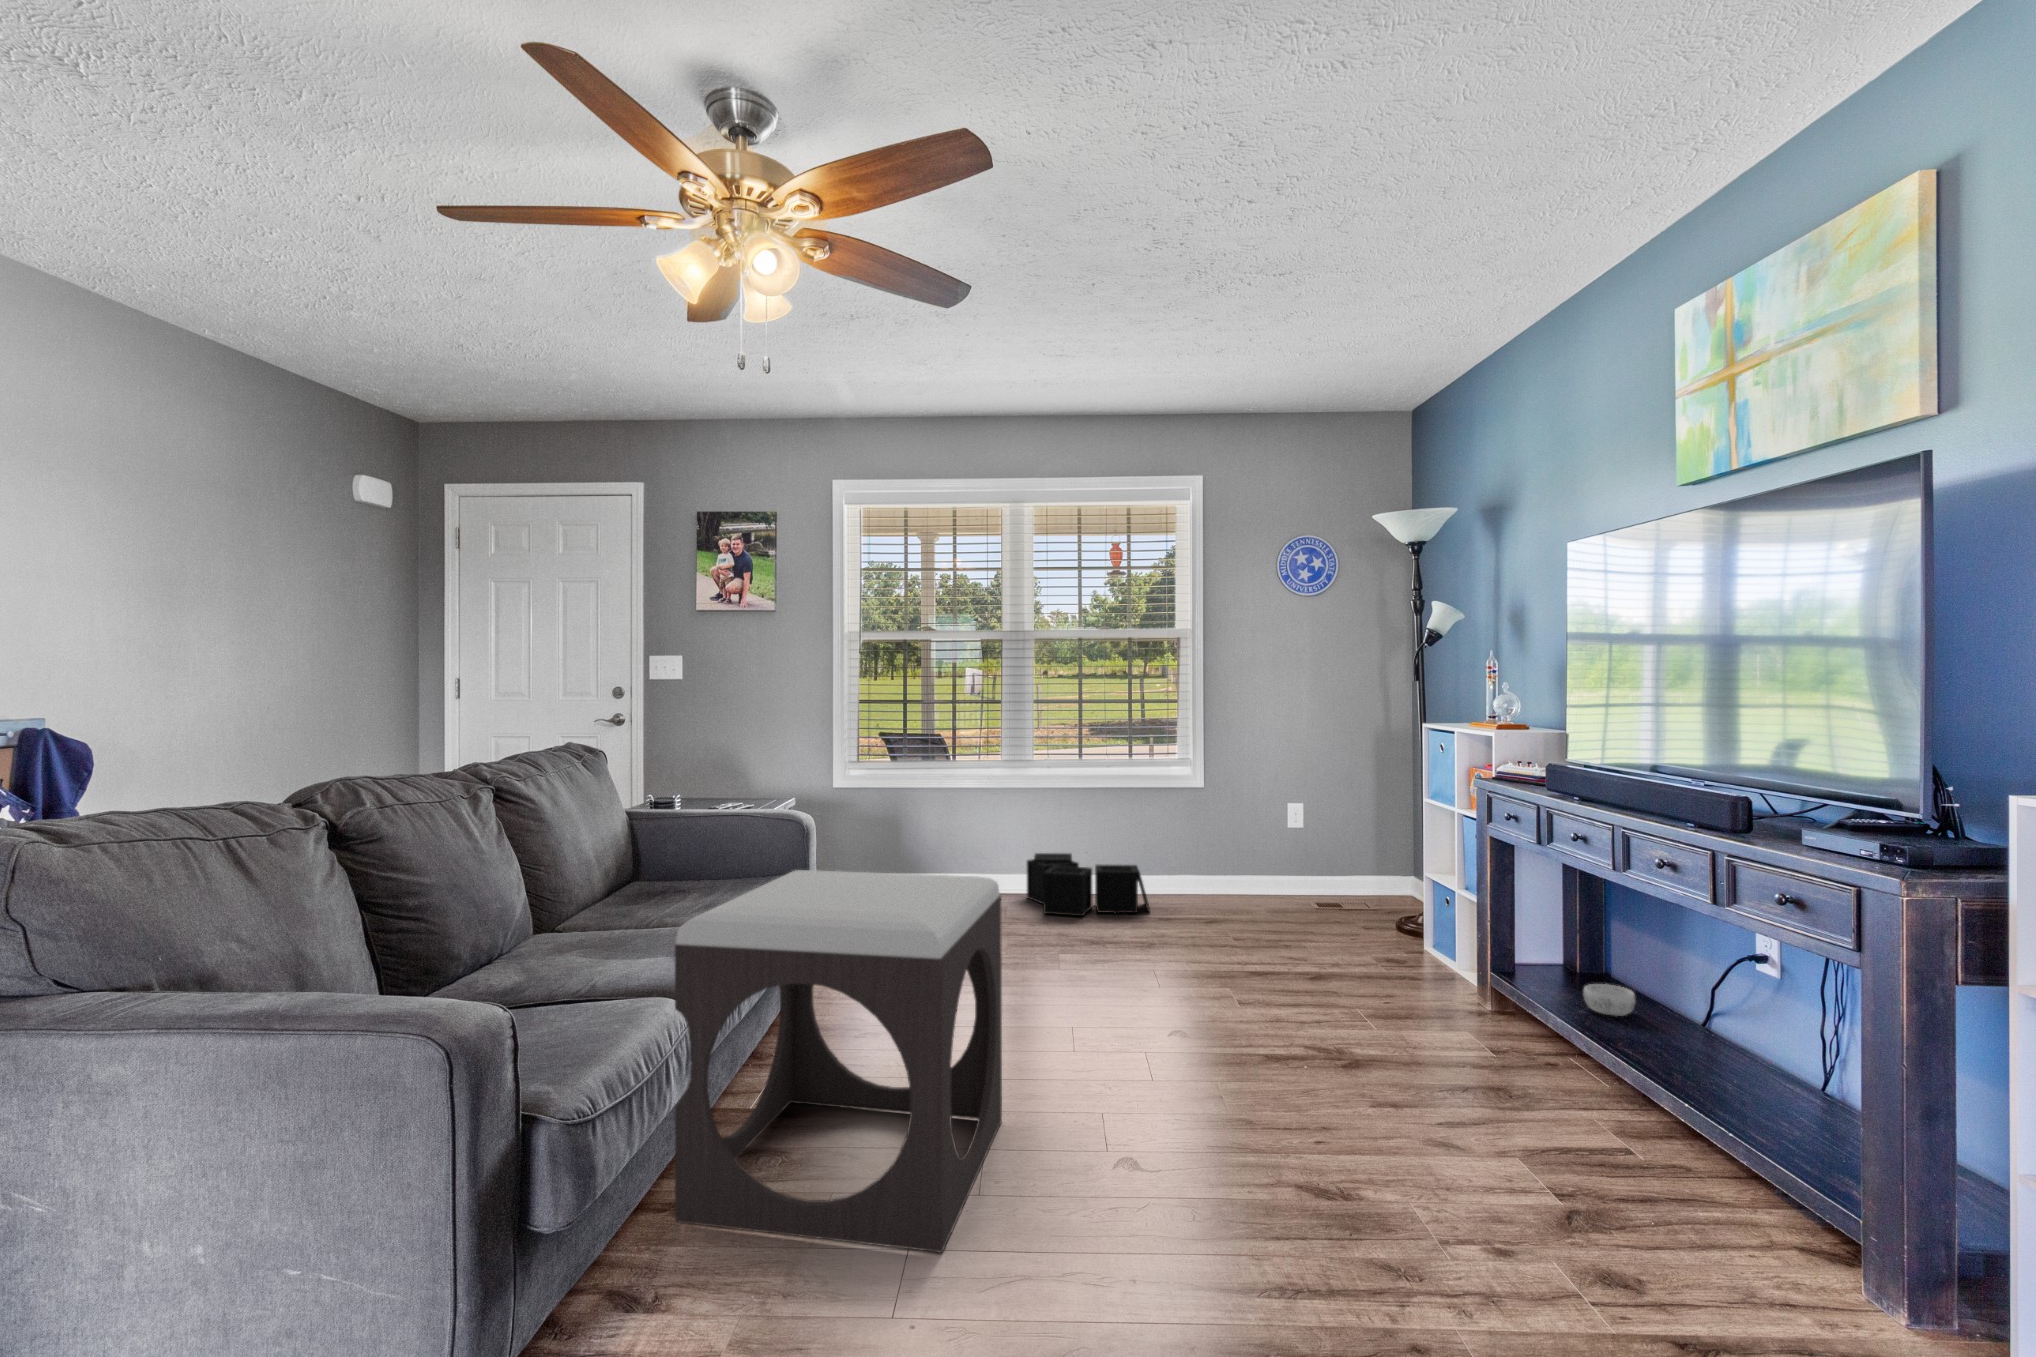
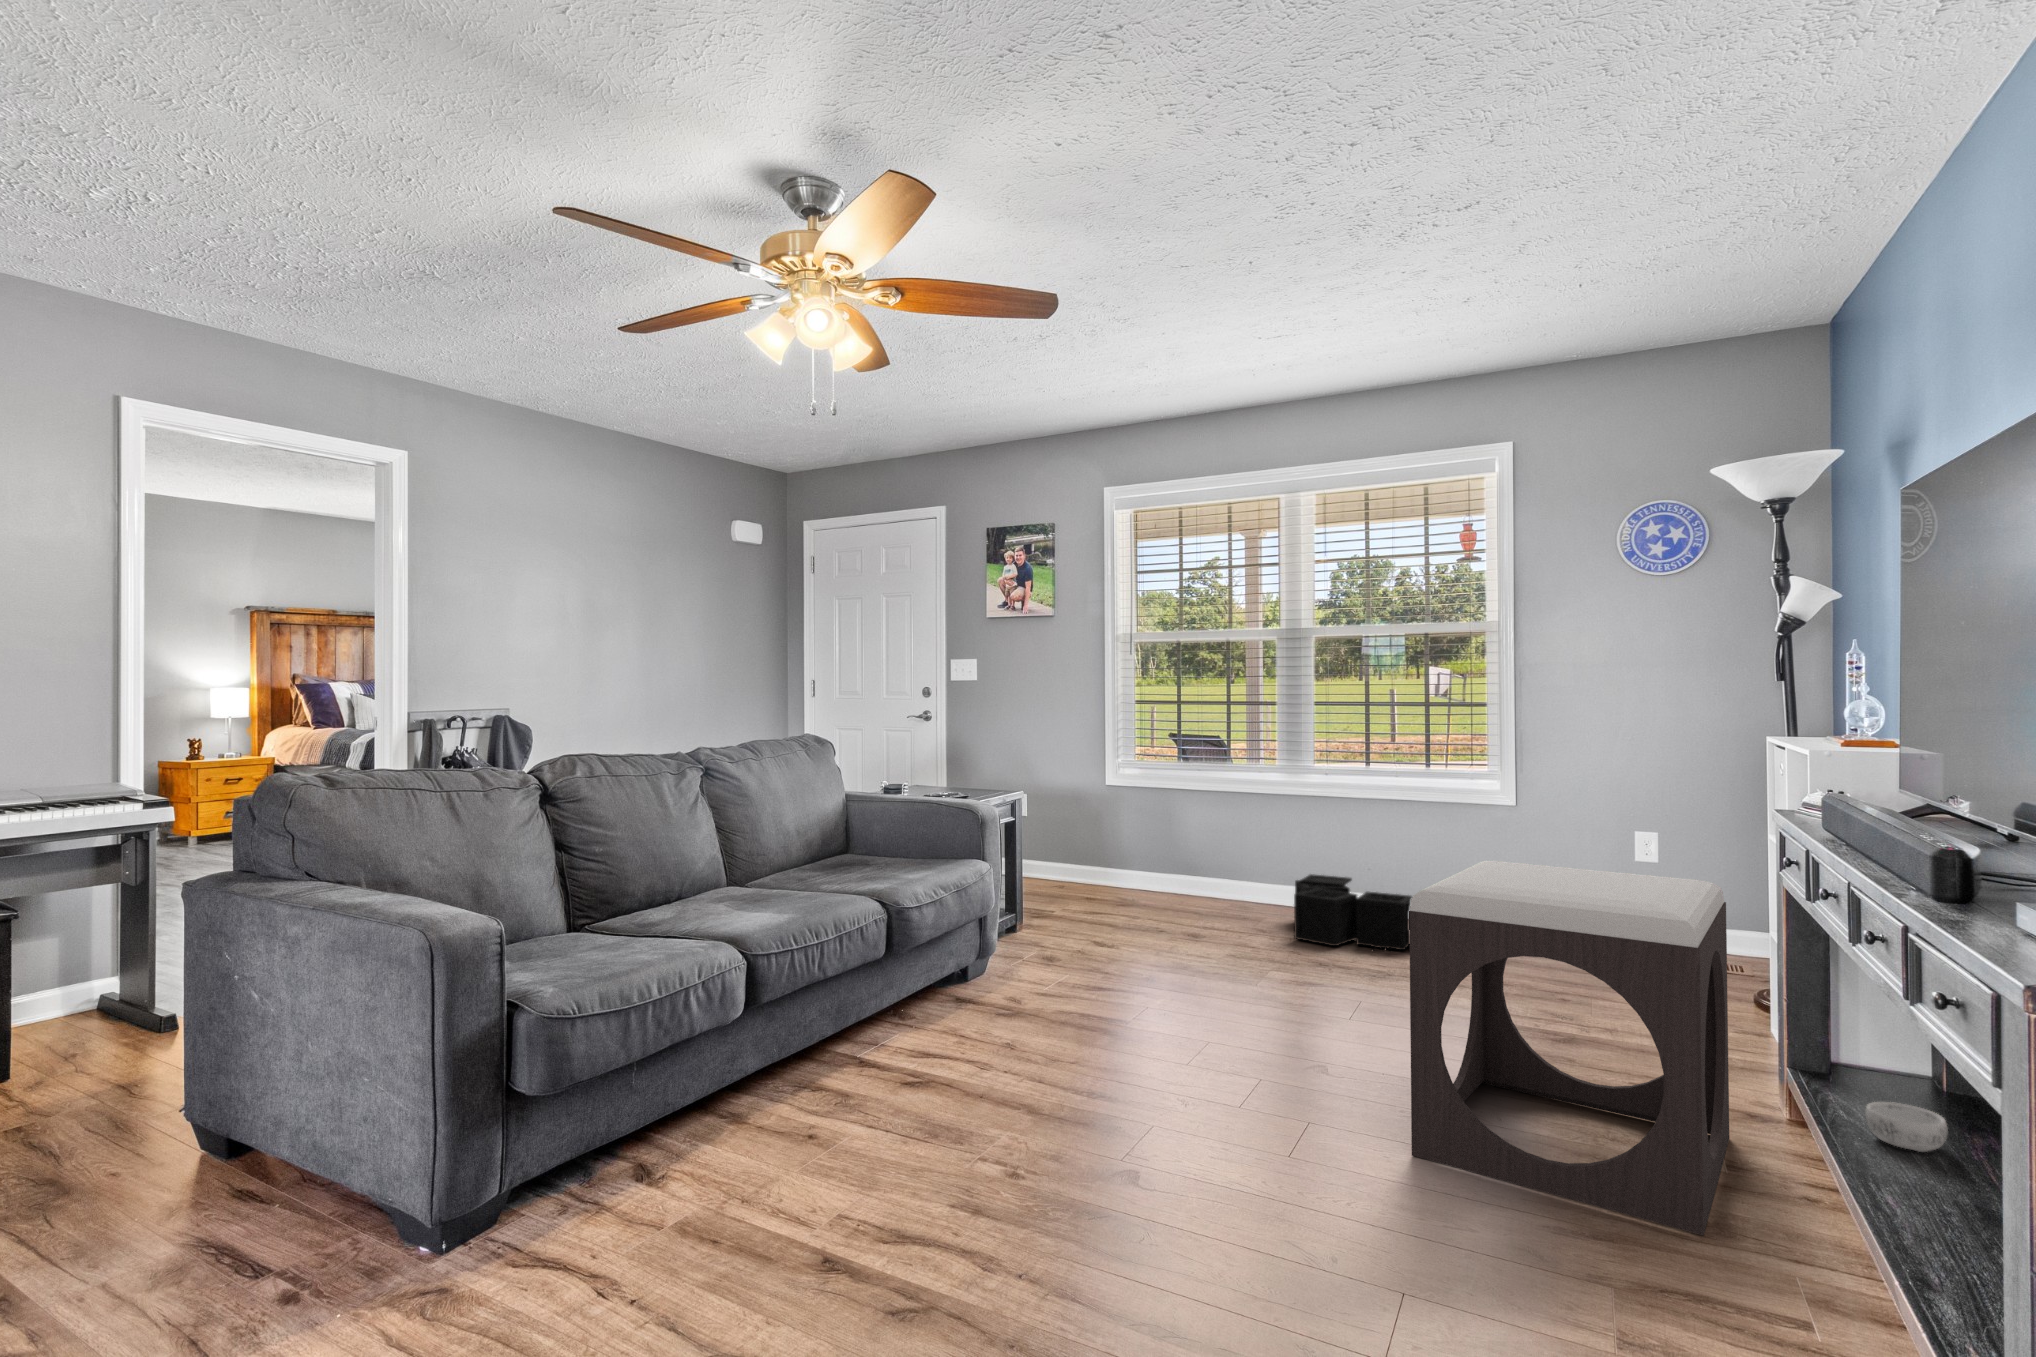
footstool: present [675,870,1002,1252] -> present [1409,860,1729,1235]

